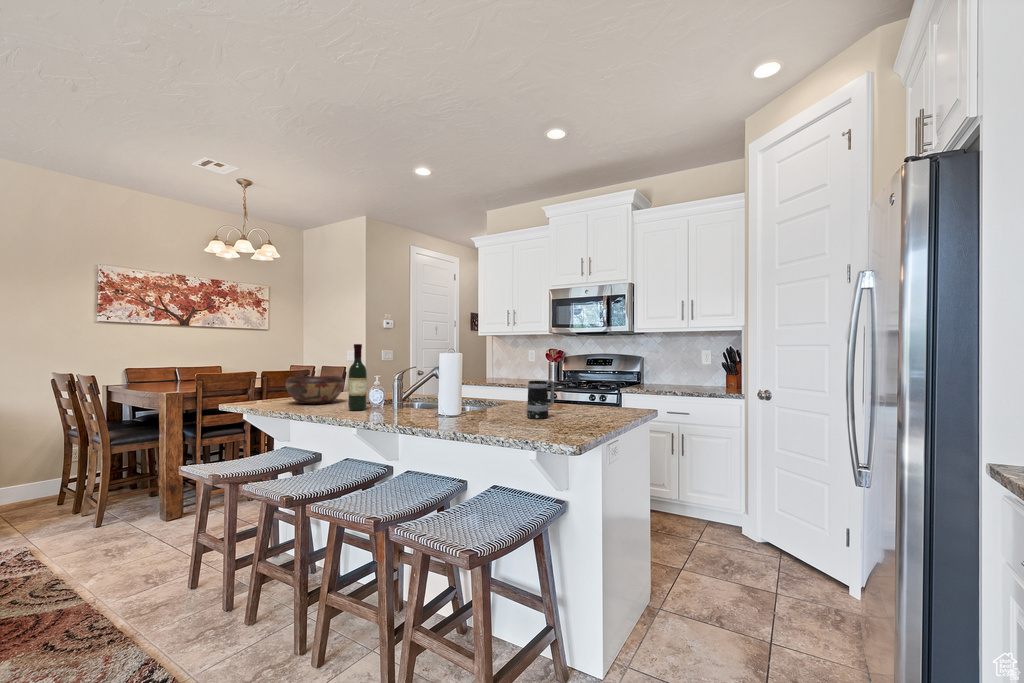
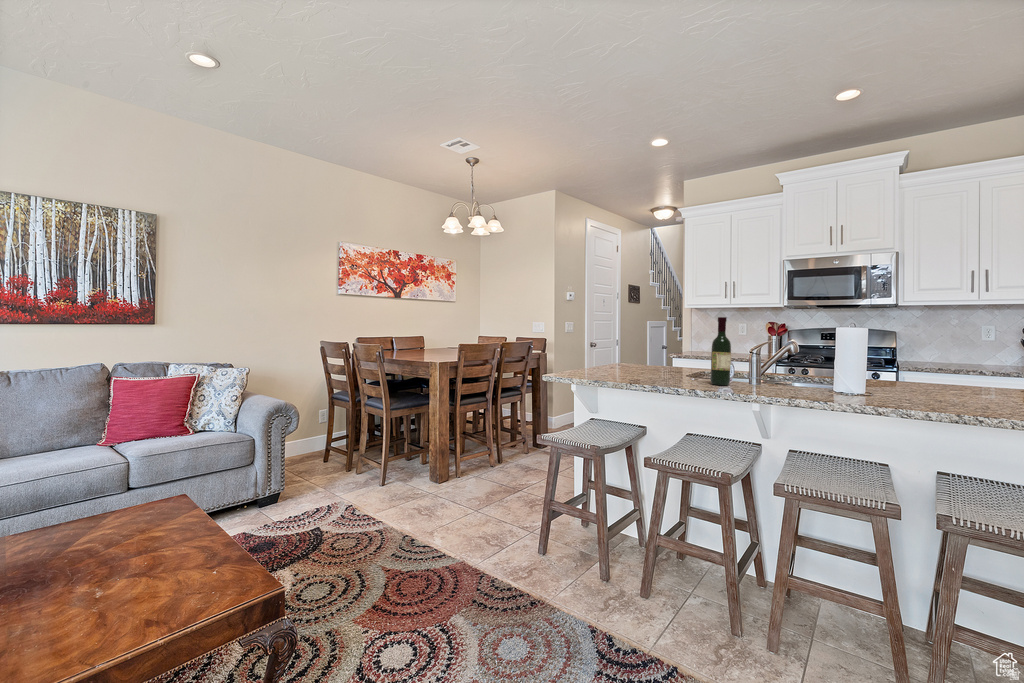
decorative bowl: present [286,376,344,404] -> none [612,349,669,377]
mug: present [527,380,554,419] -> none [955,358,989,401]

